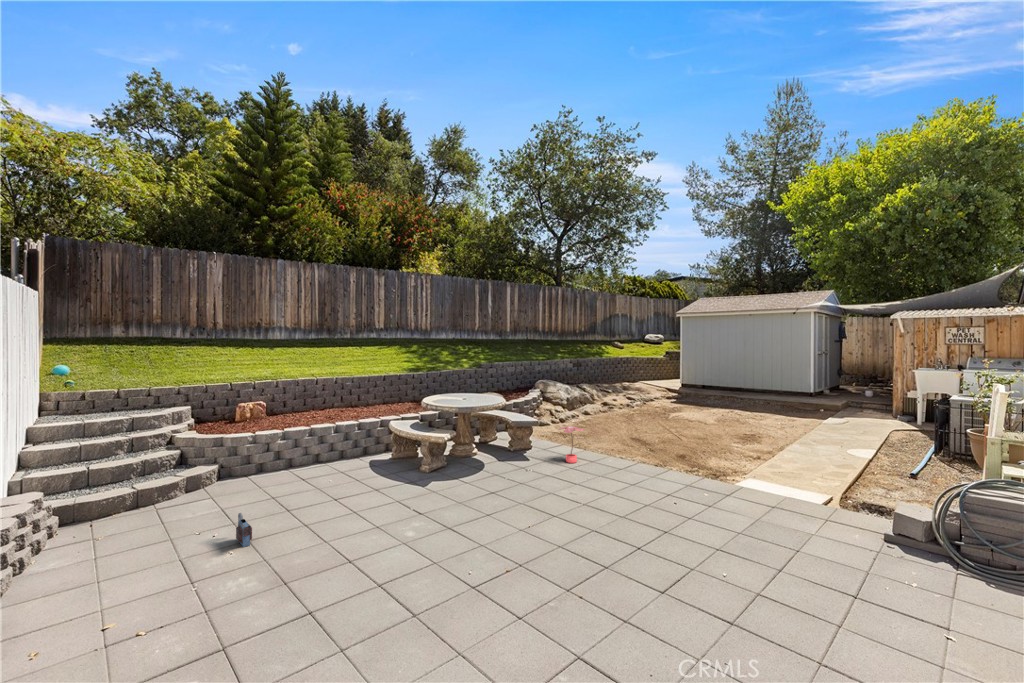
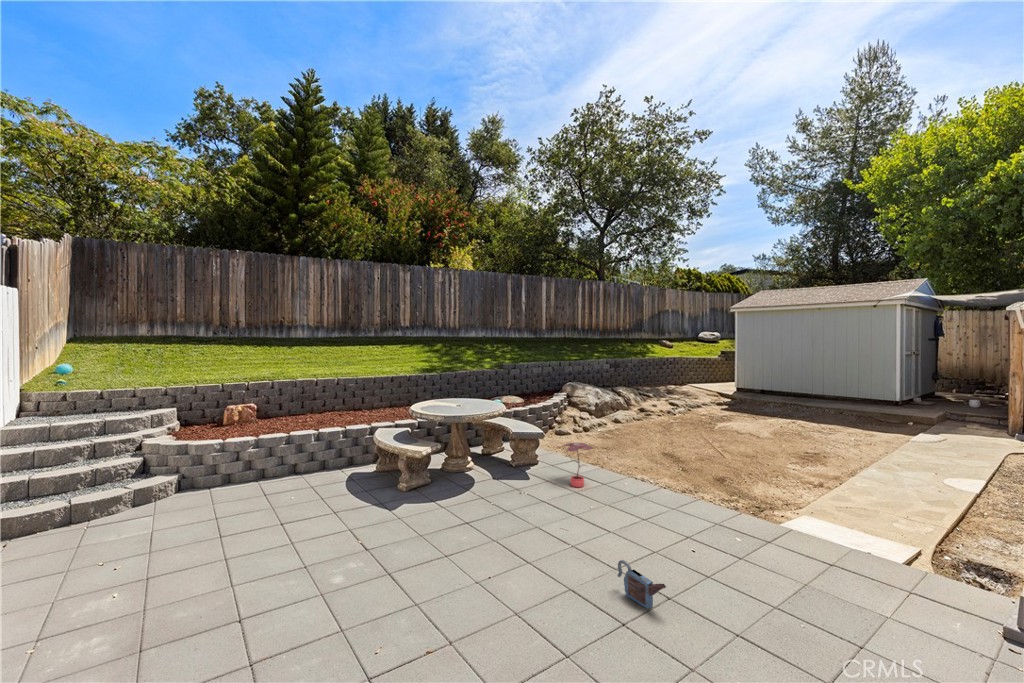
watering can: present [236,513,252,547] -> present [617,560,666,609]

